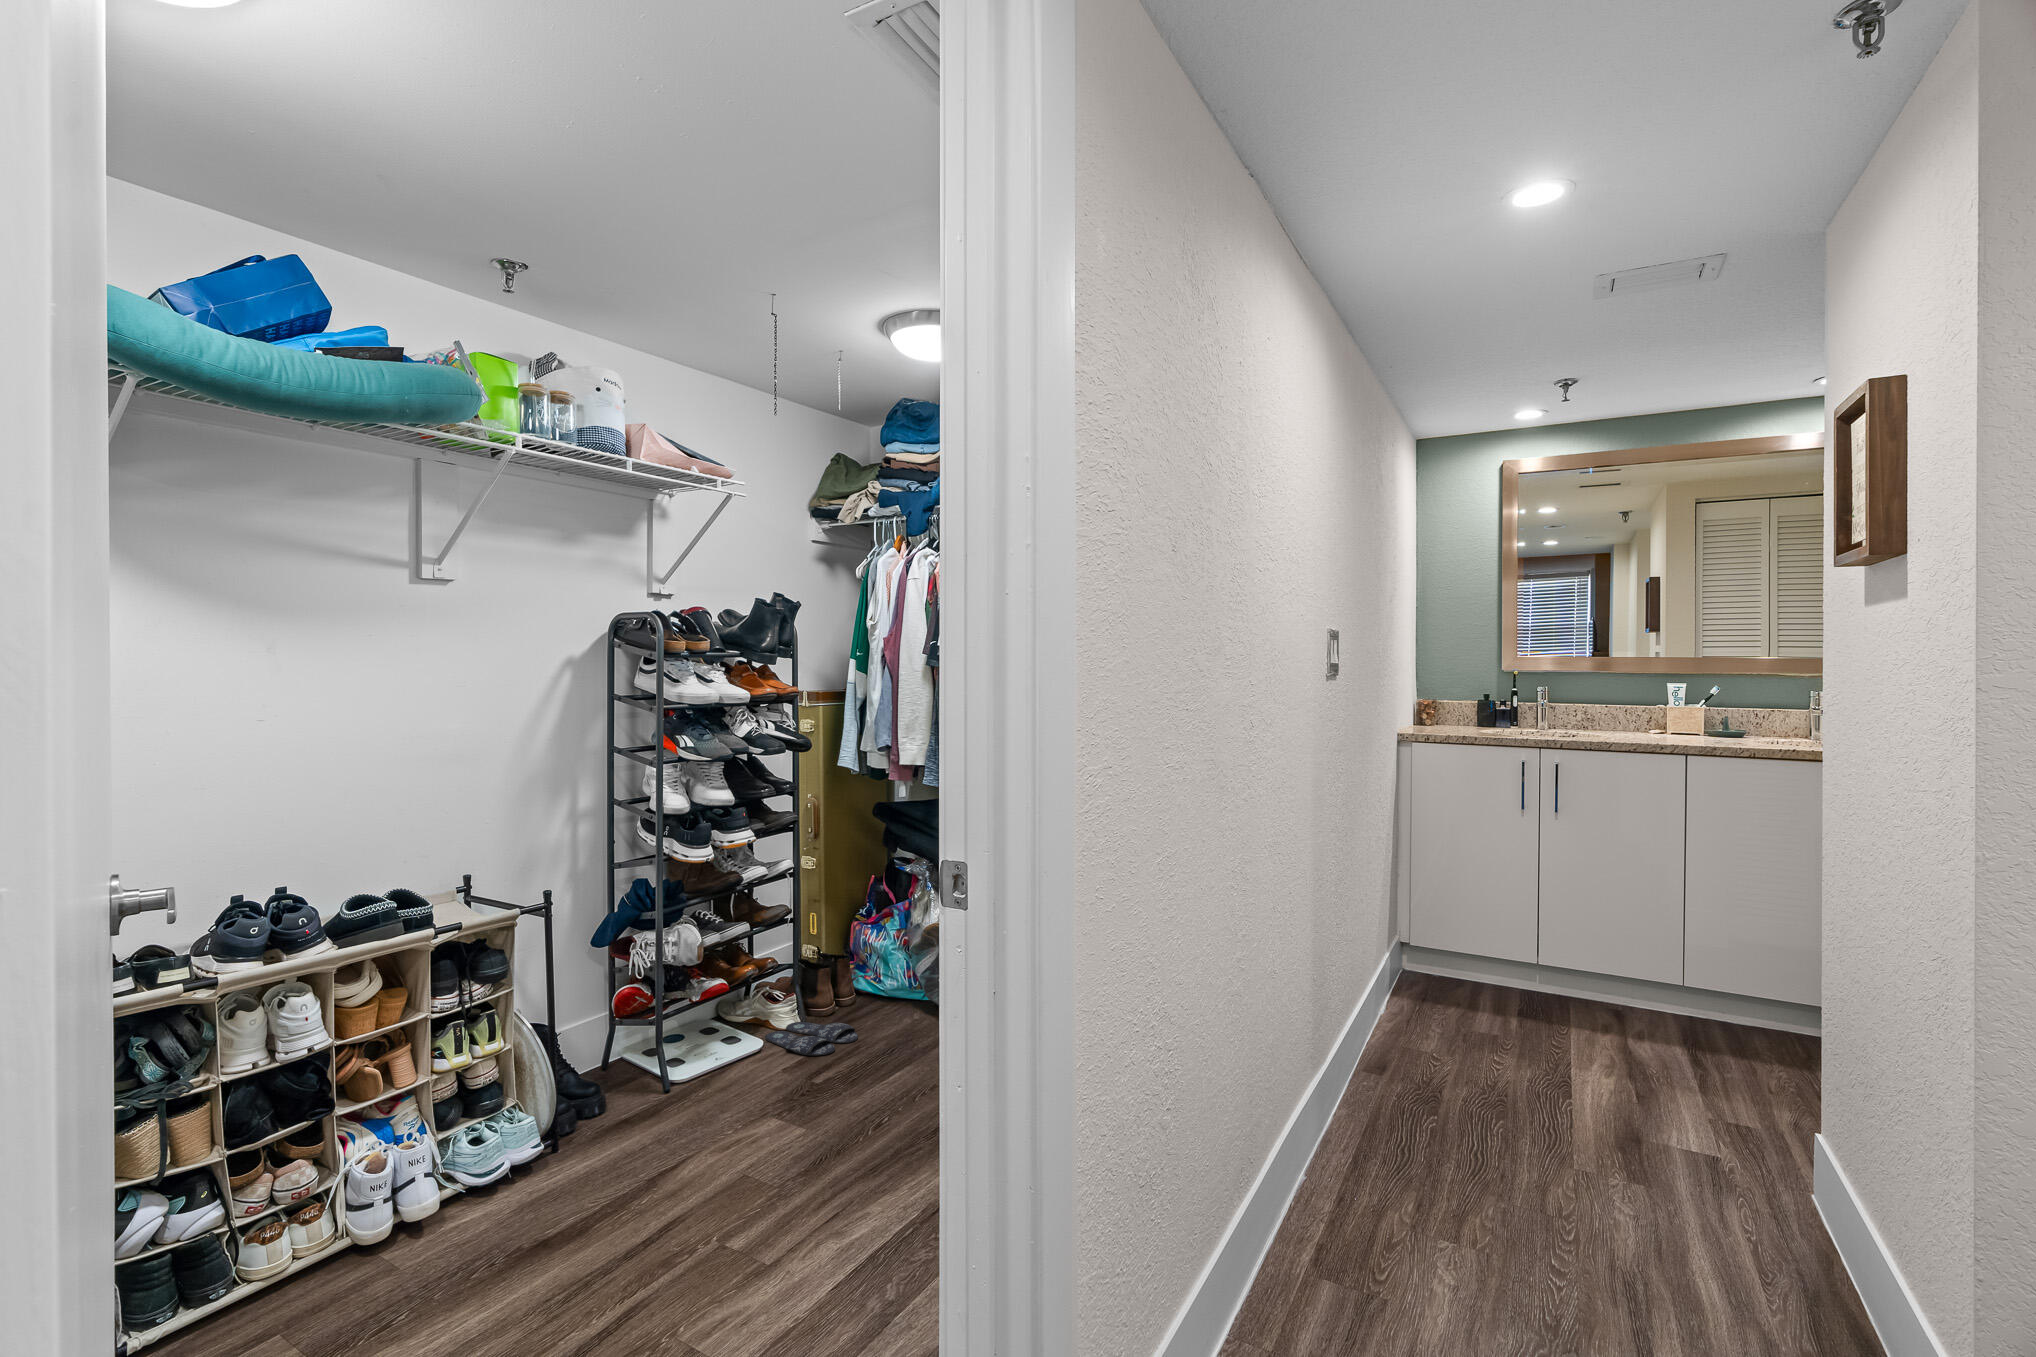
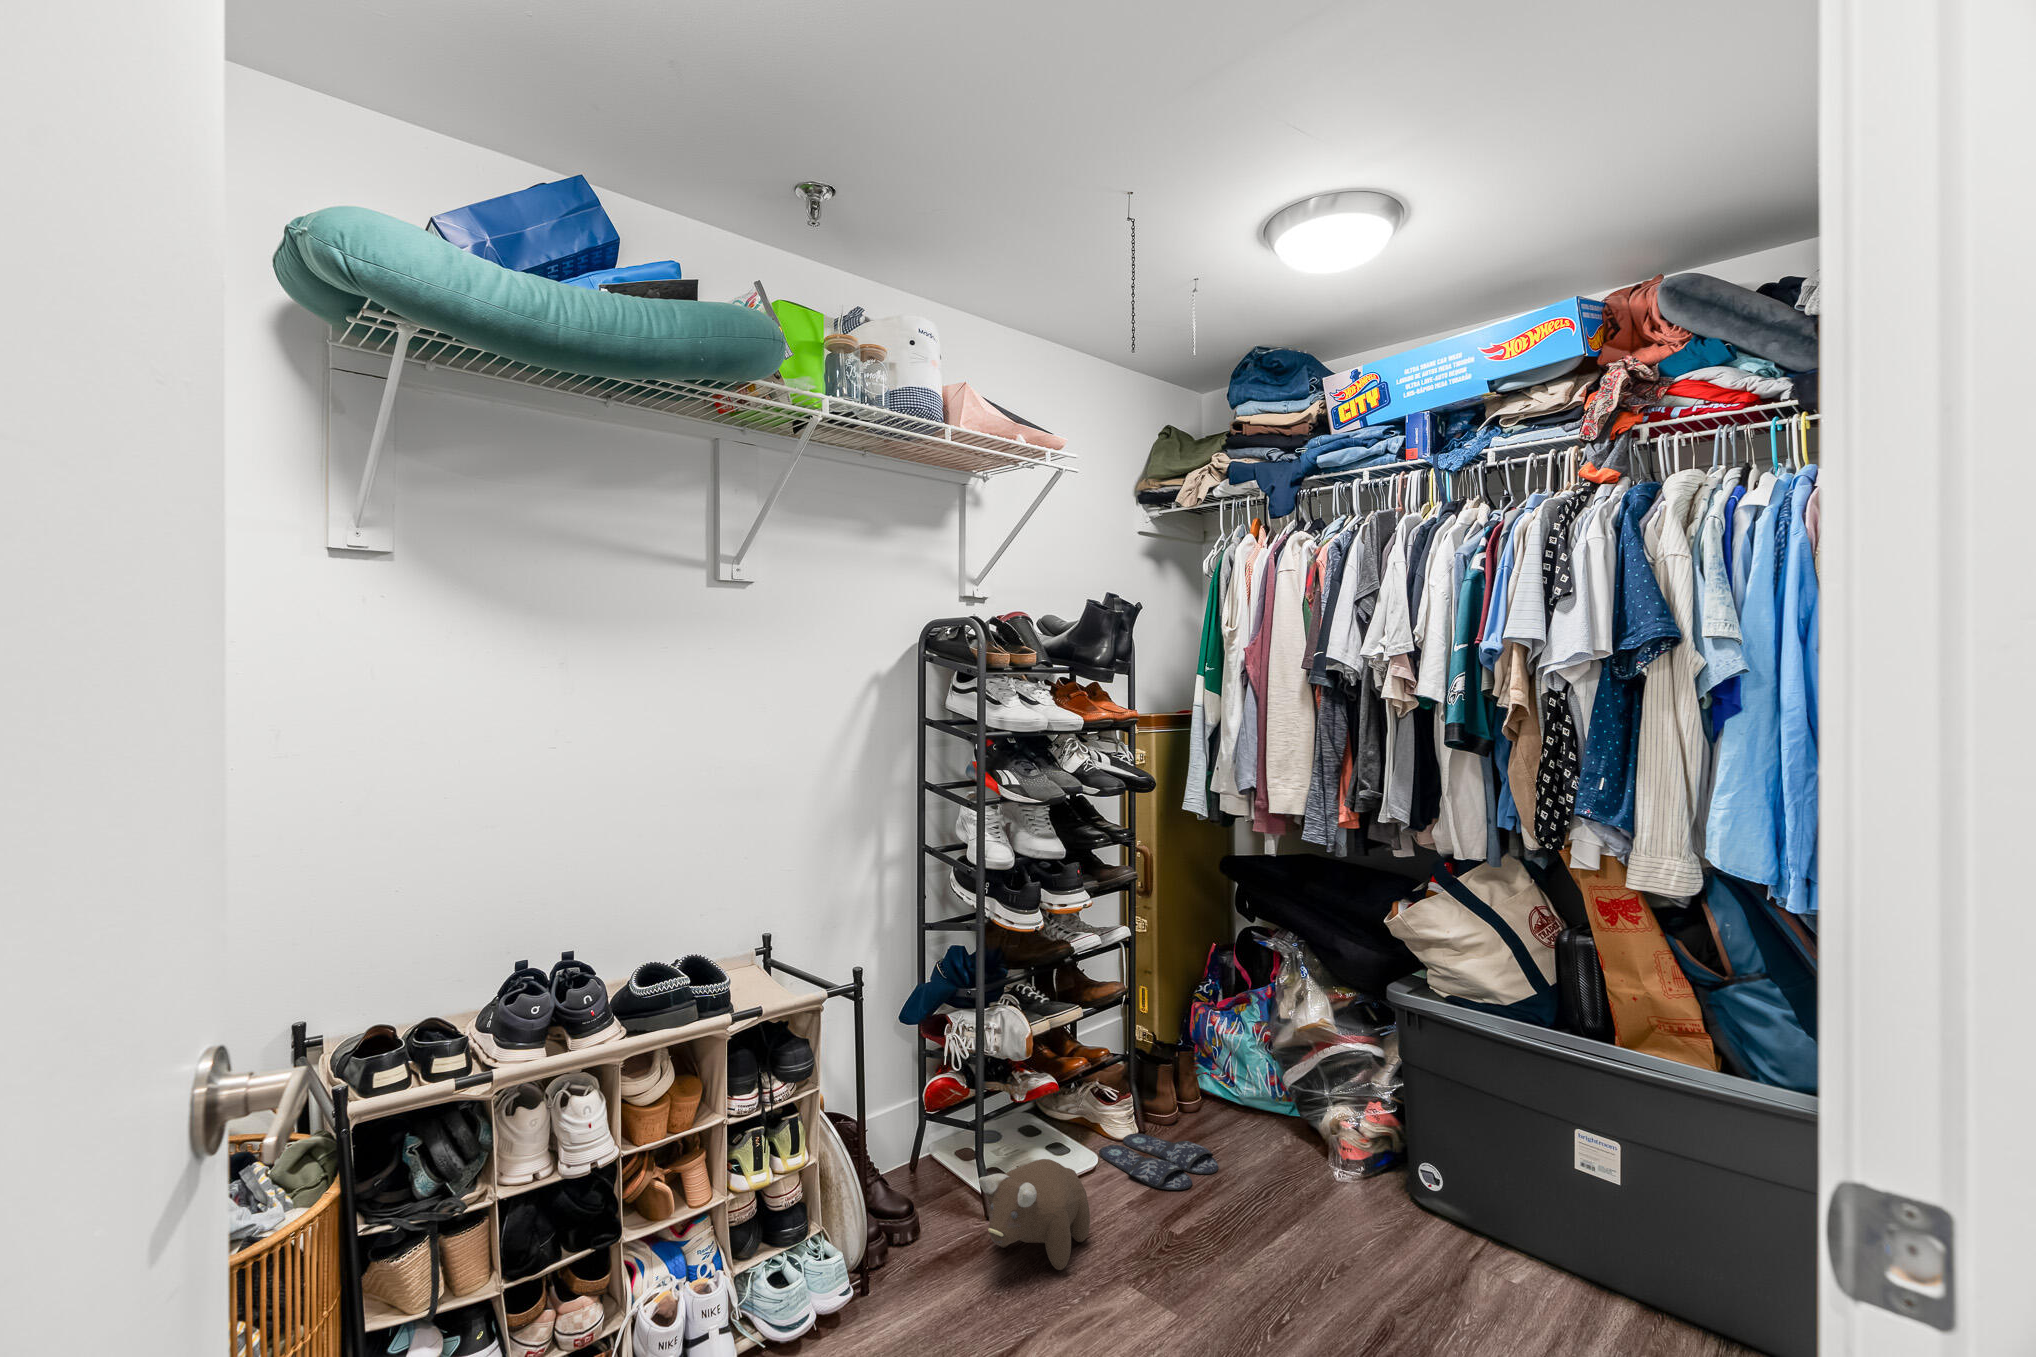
plush toy: none [652,1034,746,1114] -> present [979,1159,1090,1270]

